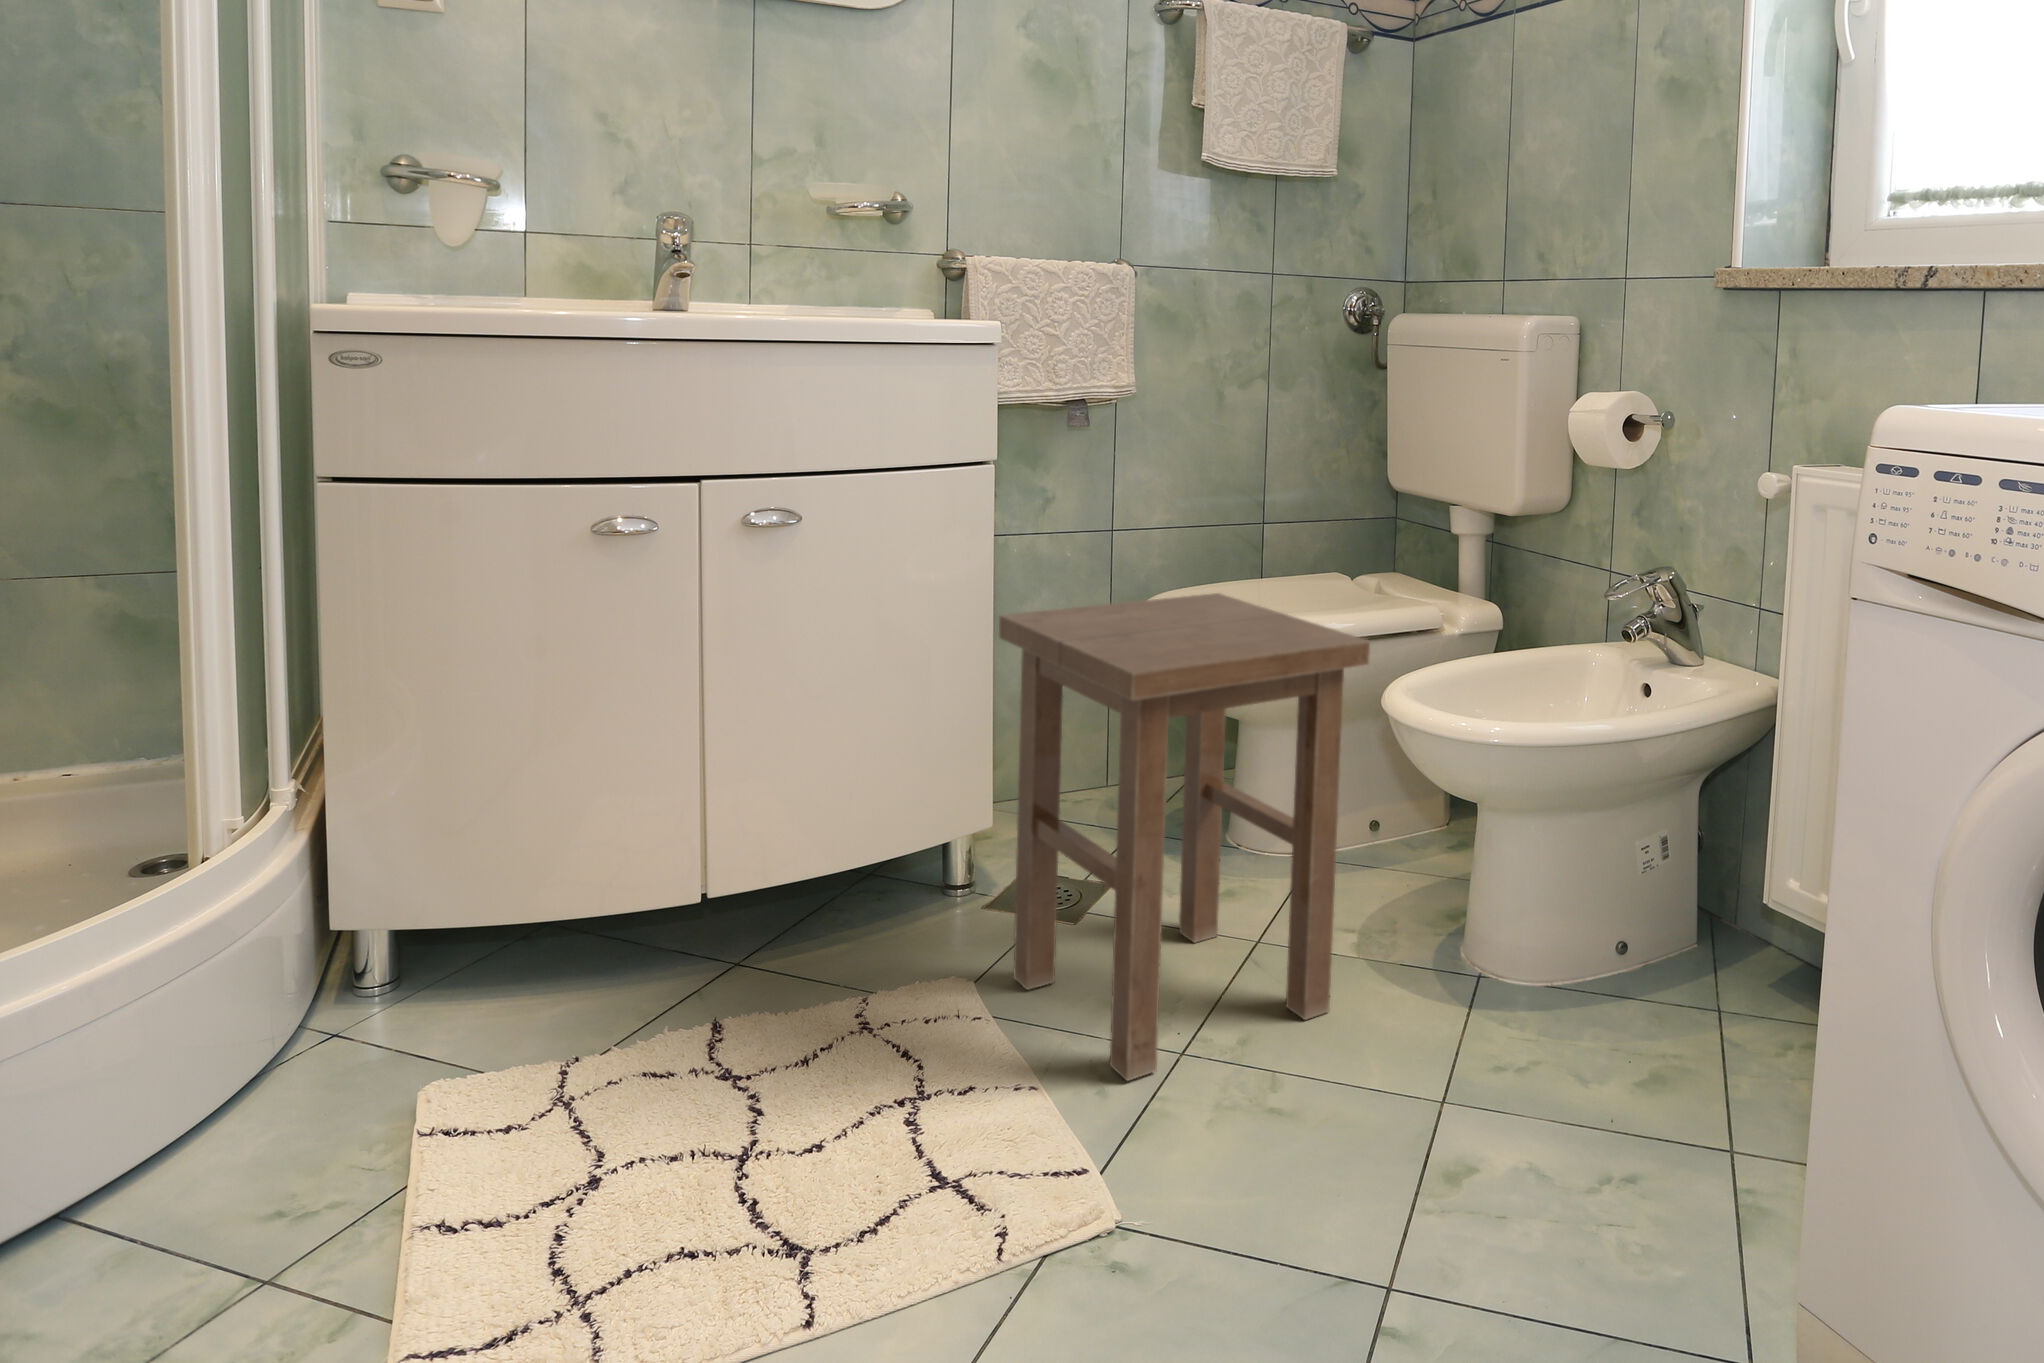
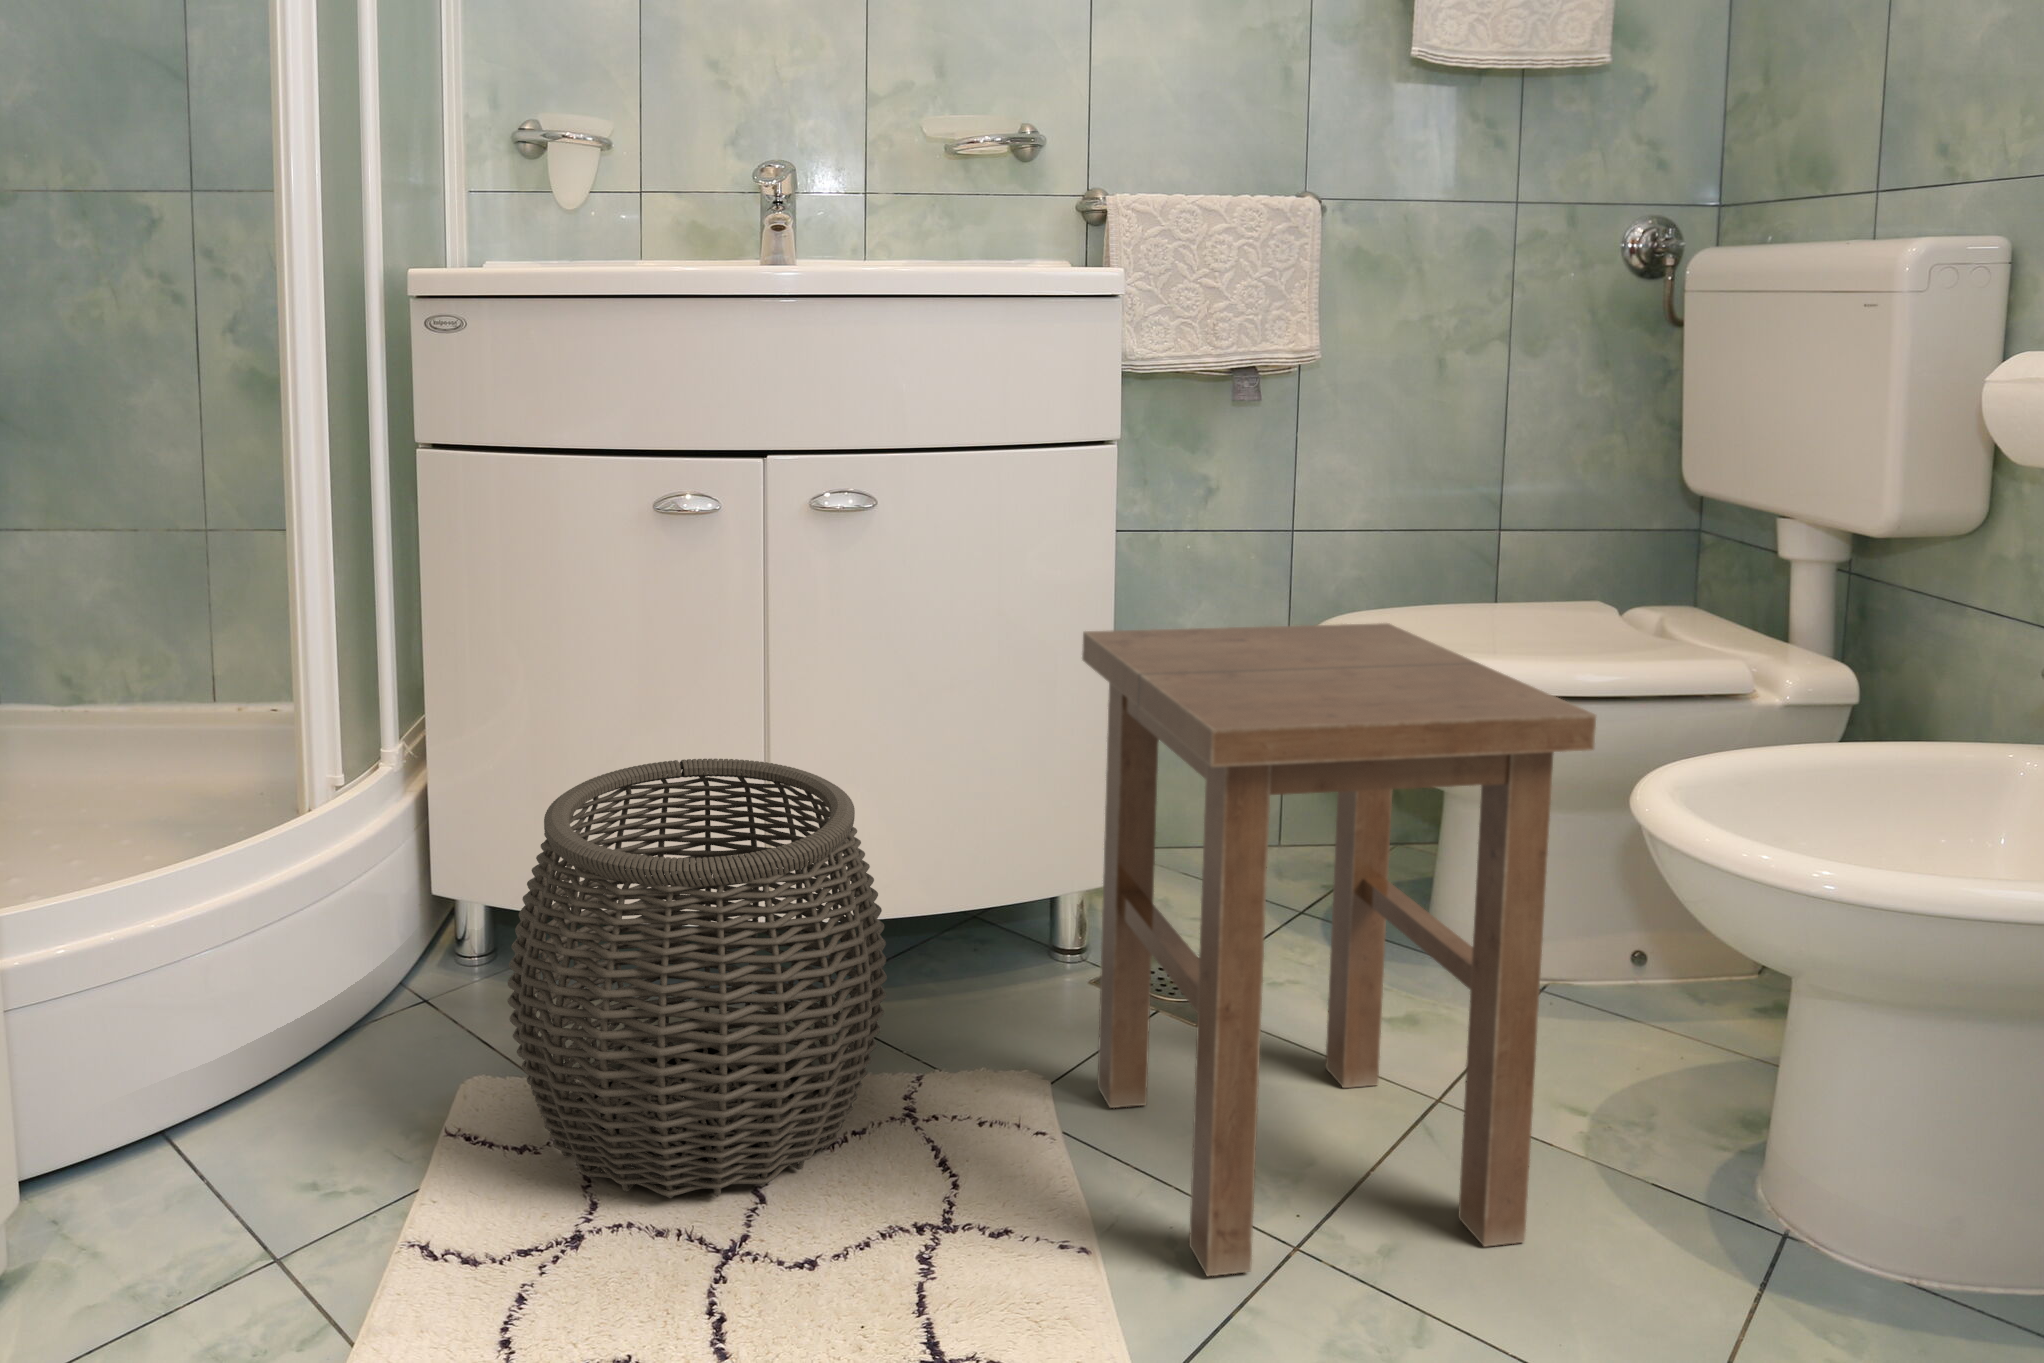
woven basket: none [483,752,849,1138] -> present [507,759,887,1198]

